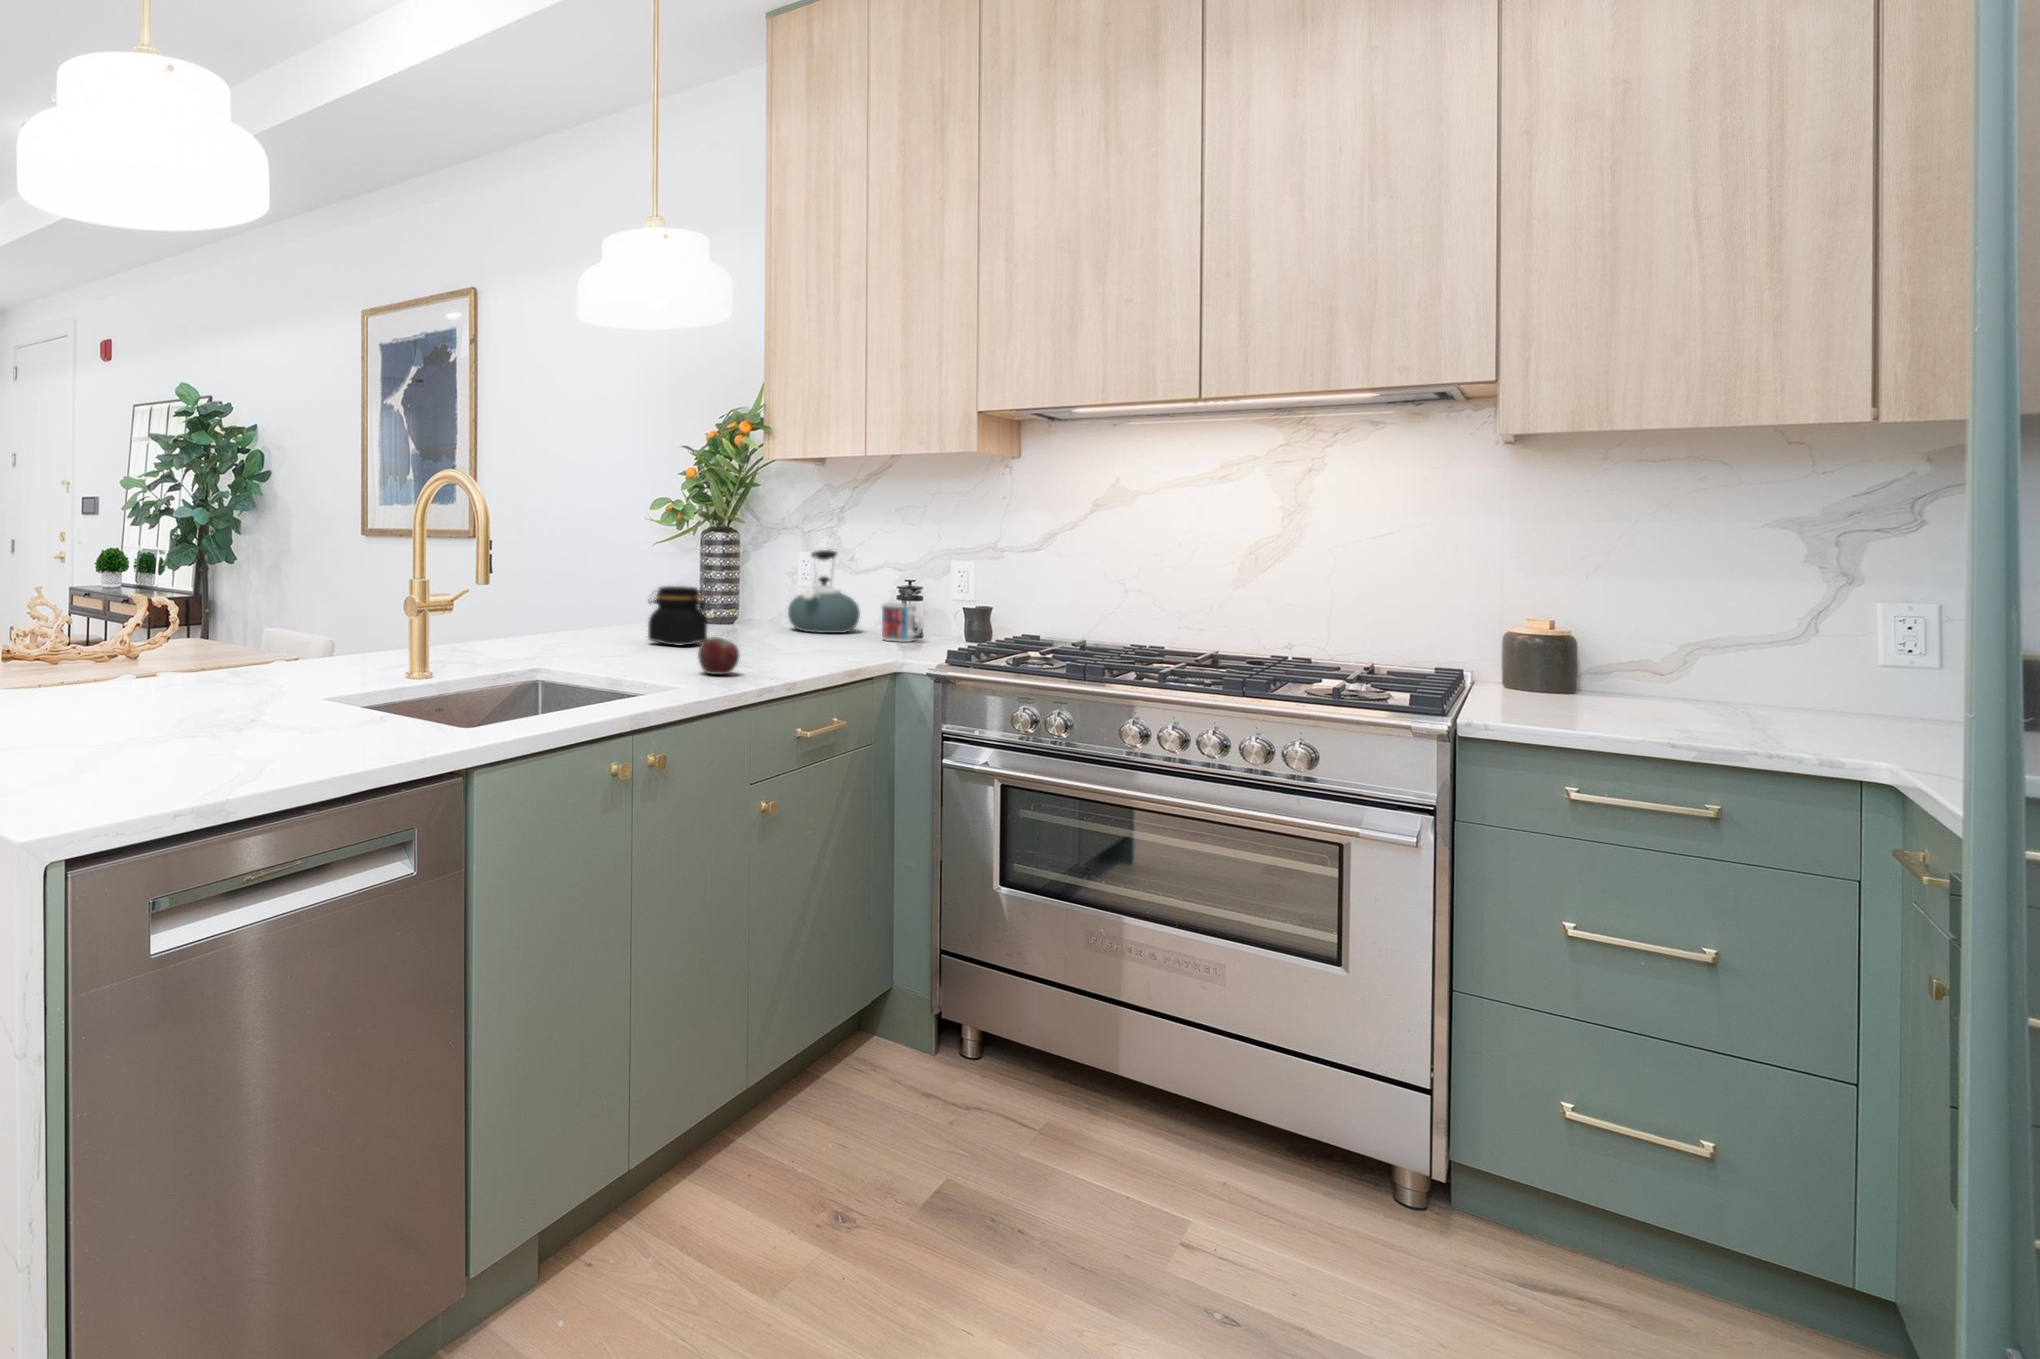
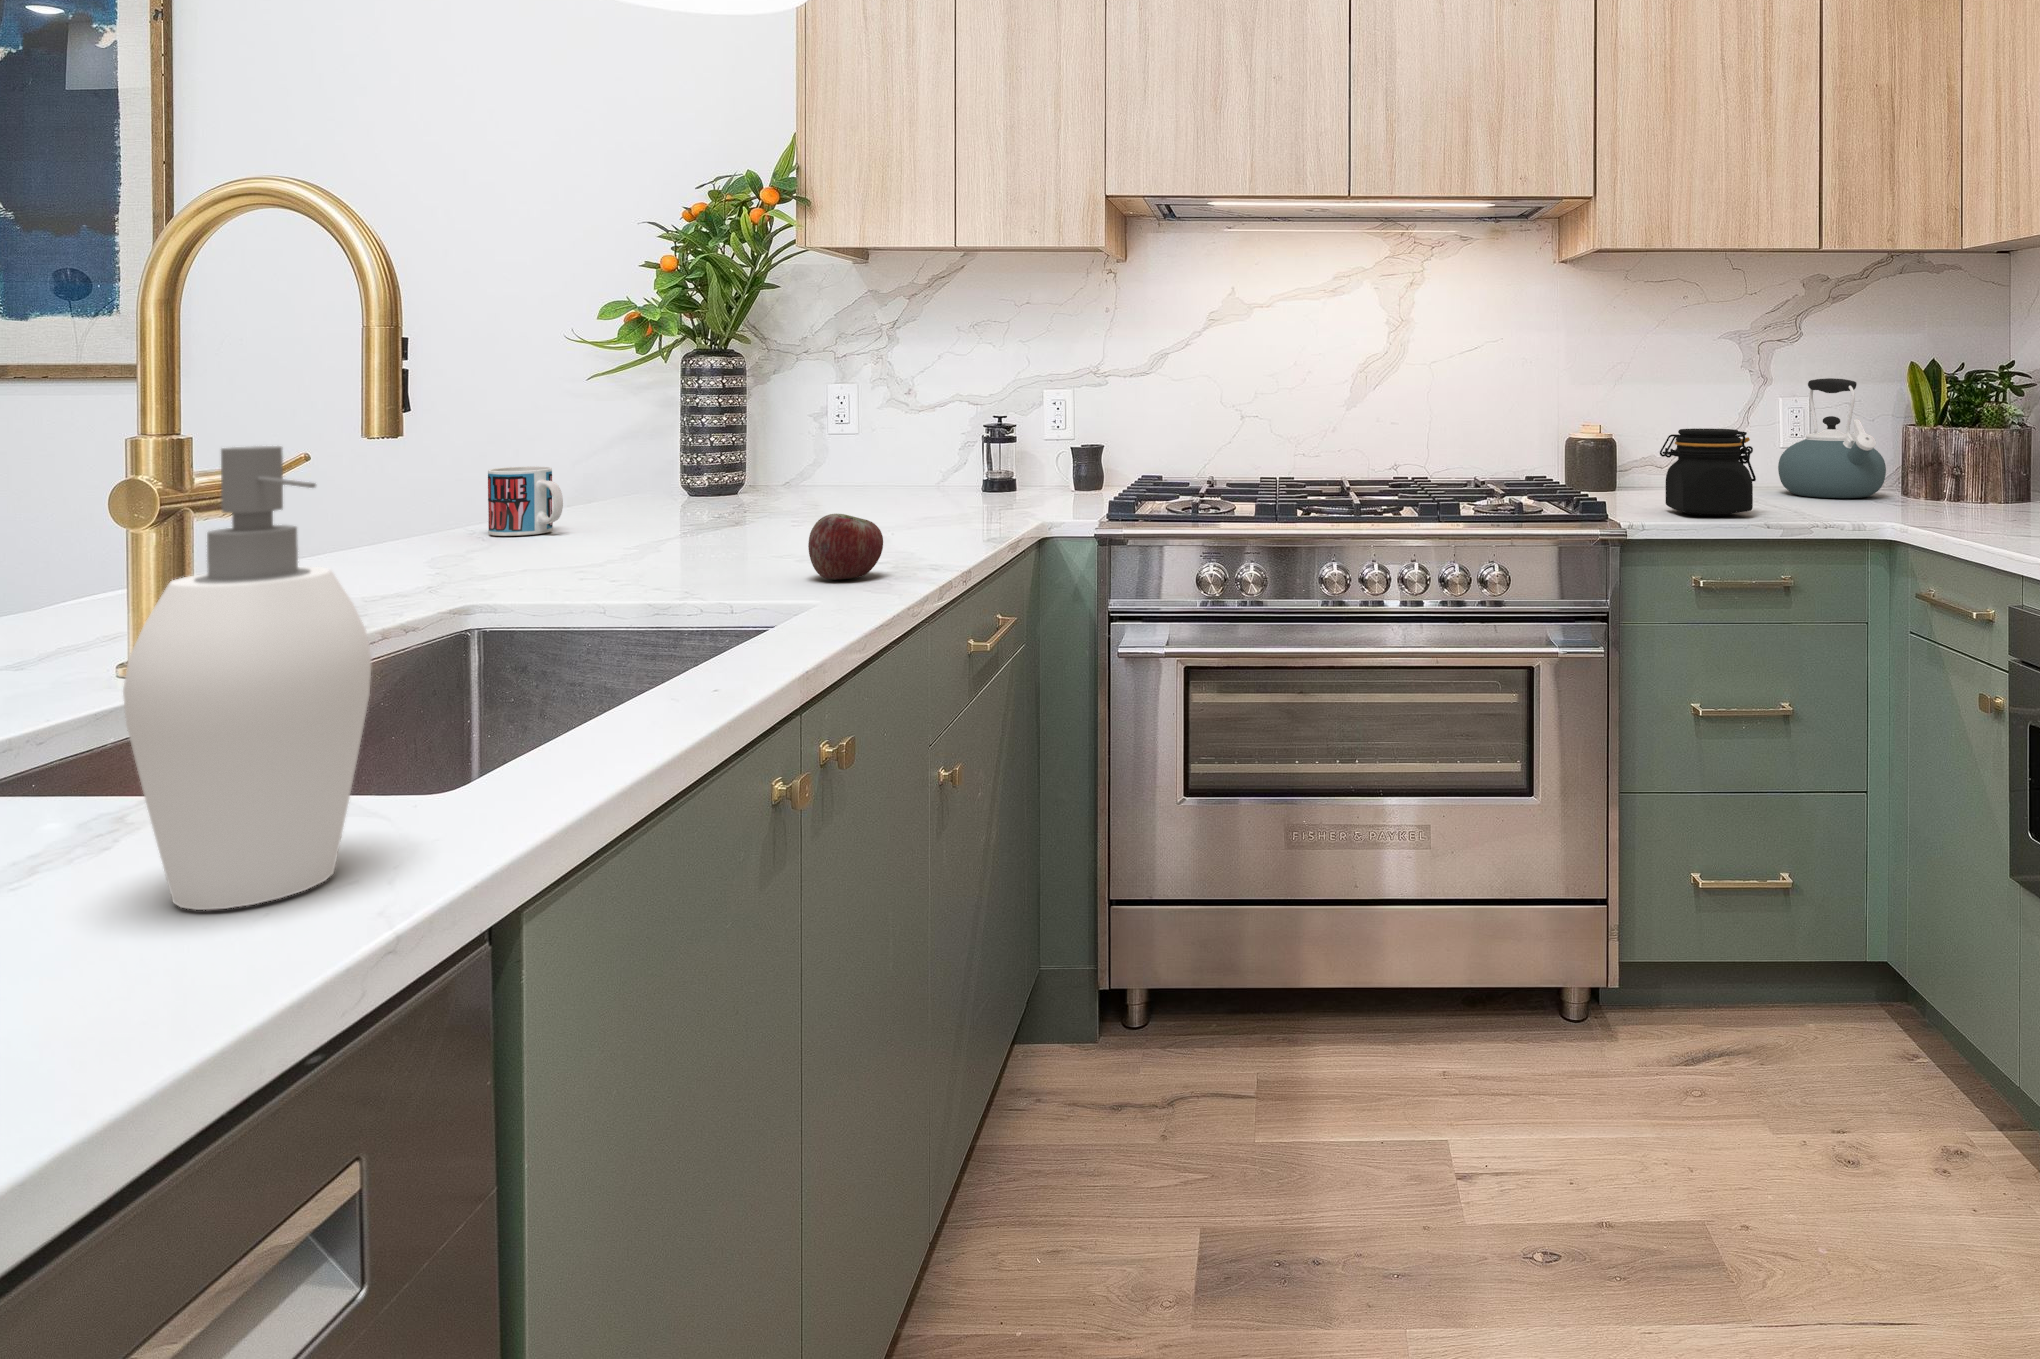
kettle: present [788,550,860,633] -> present [1778,378,1886,498]
jar: present [648,586,708,645] -> present [1660,428,1756,516]
soap dispenser: none [370,594,434,743] -> present [123,446,371,910]
mug: present [882,603,923,642] -> present [488,467,563,536]

